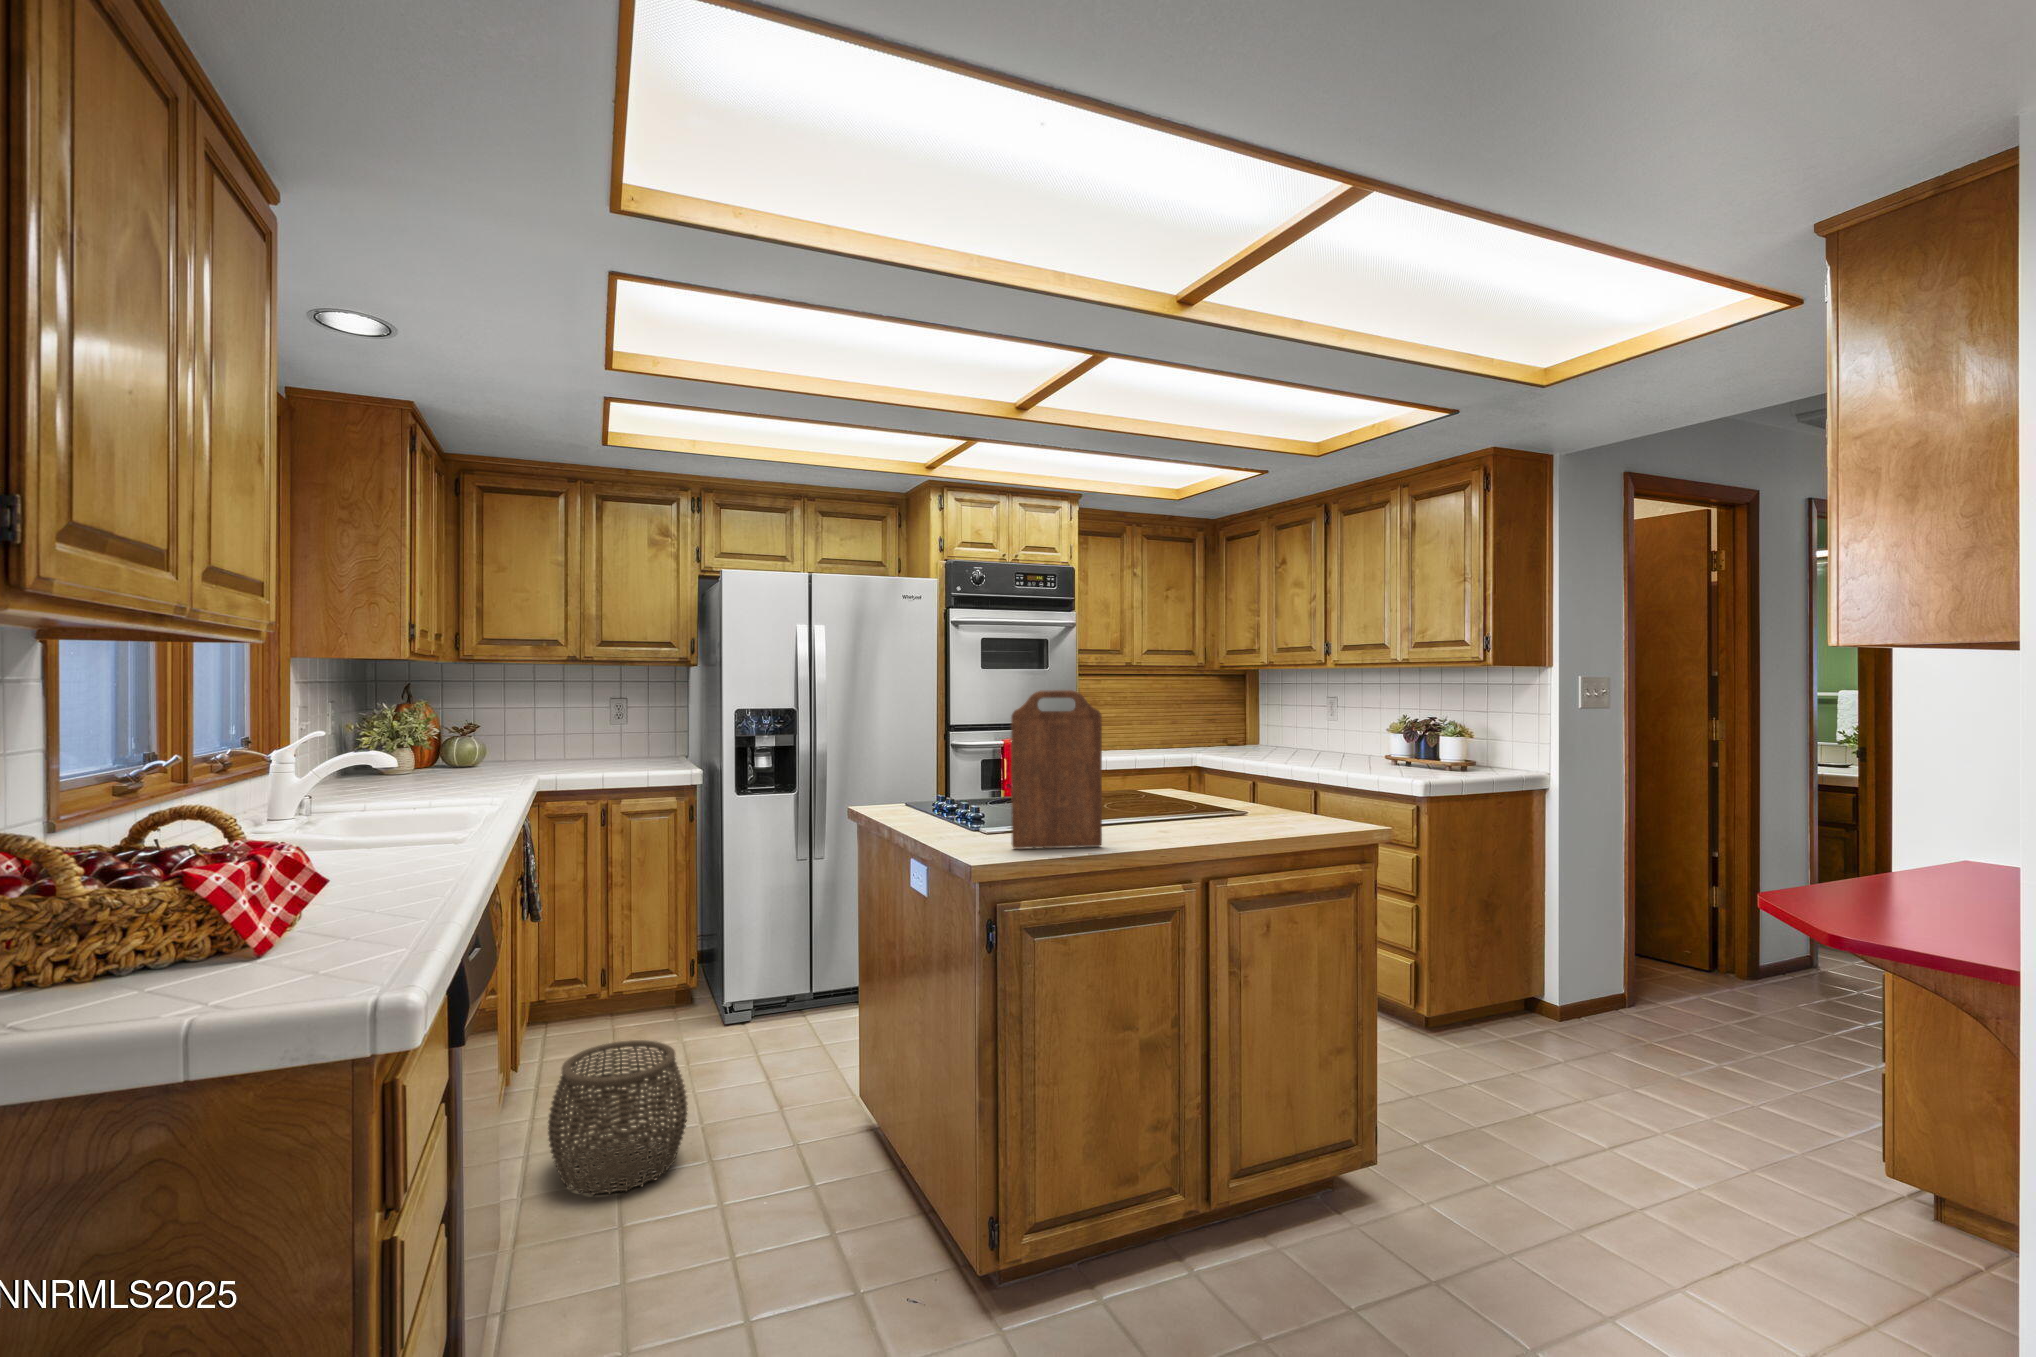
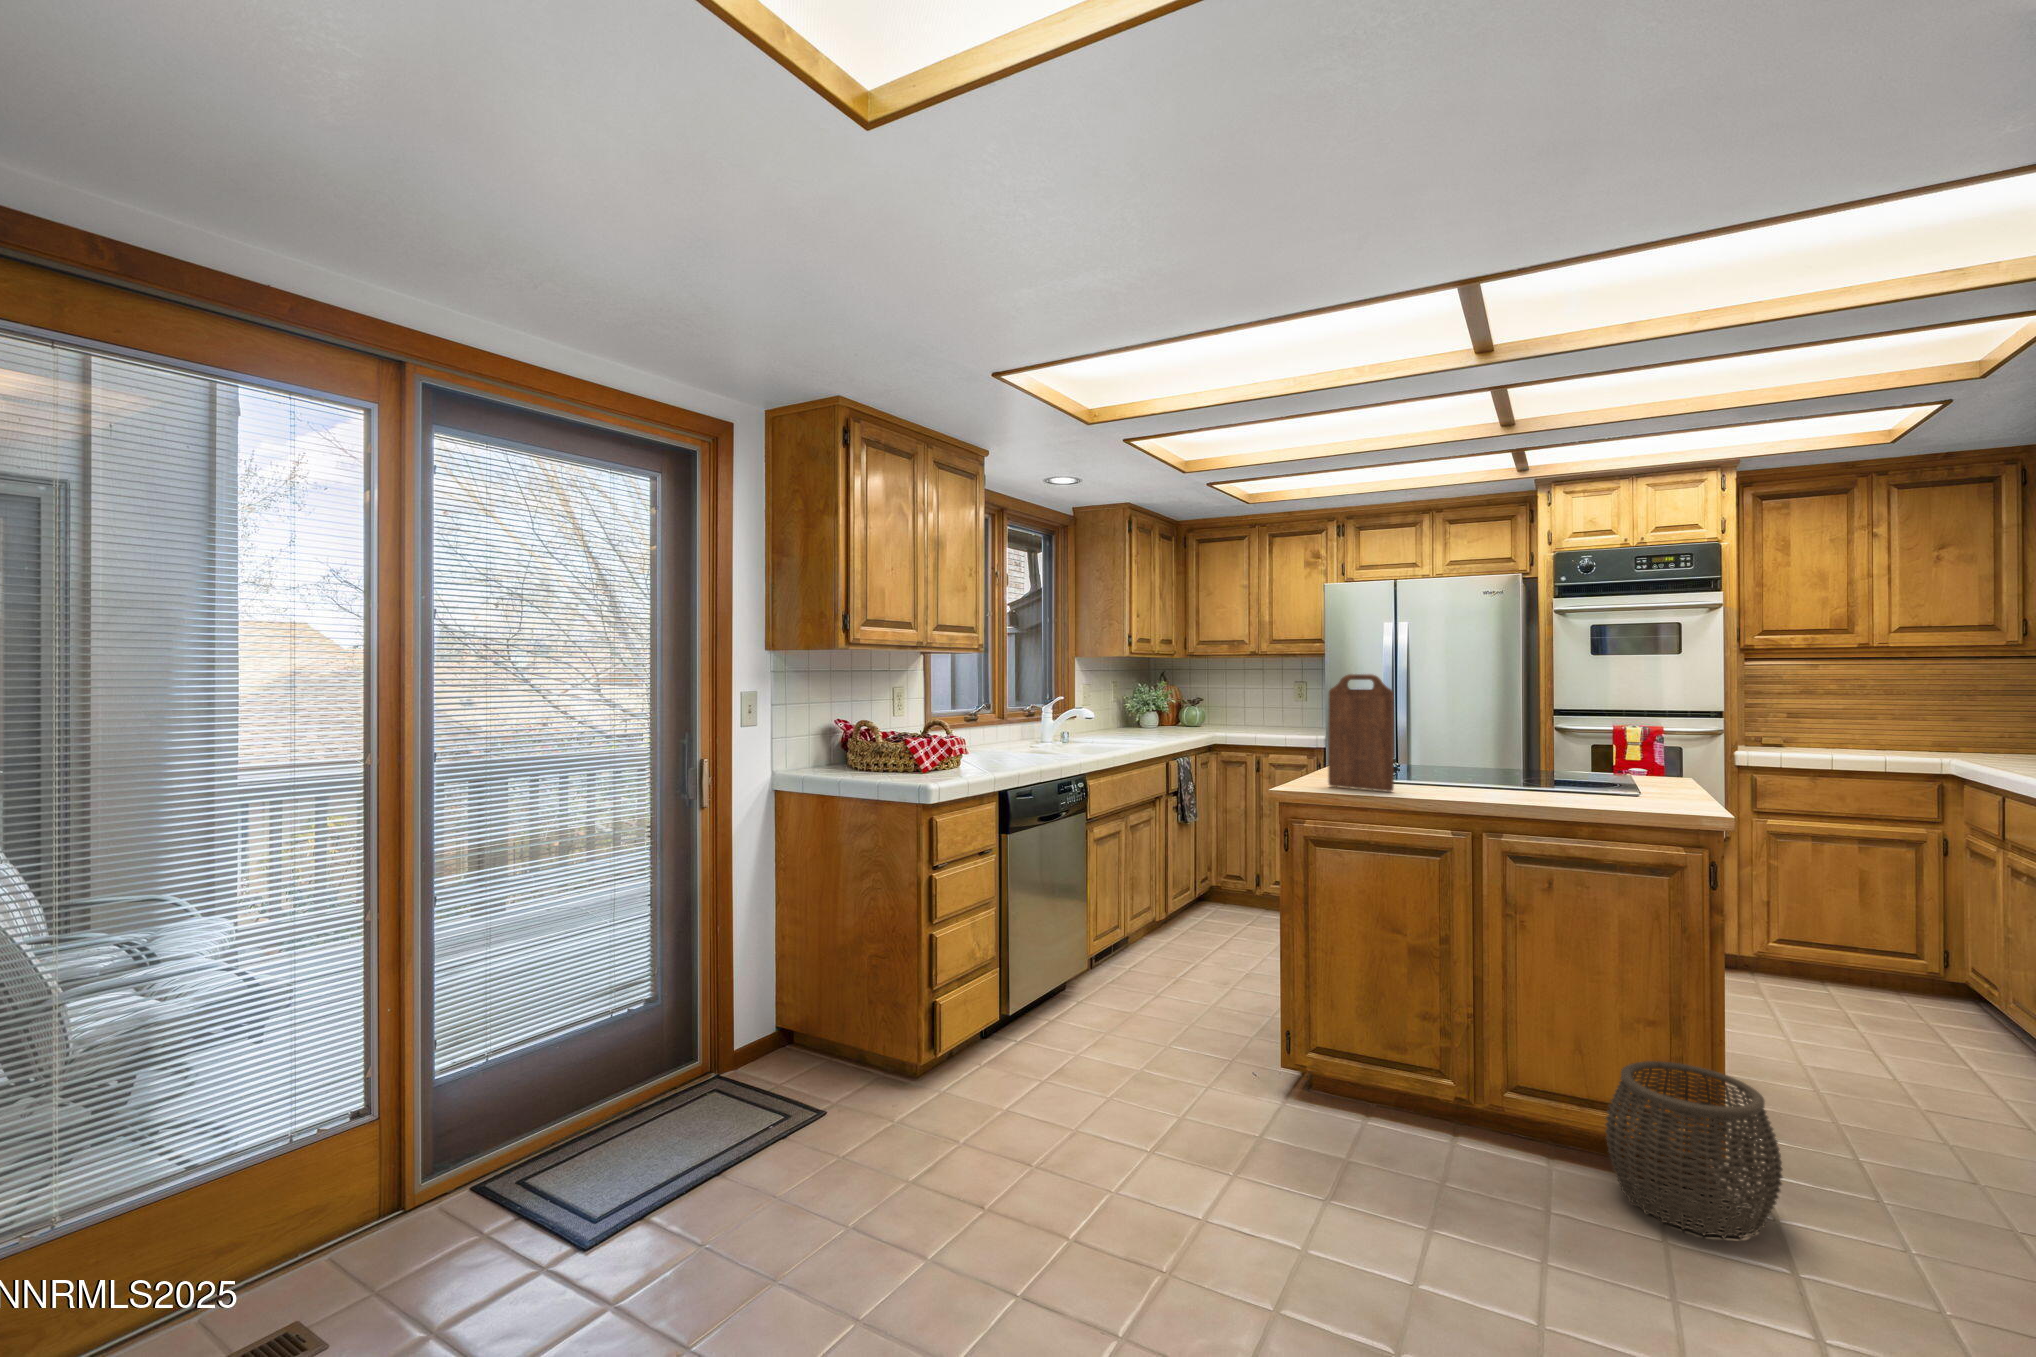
woven basket: present [548,1040,688,1195] -> present [1605,1061,1783,1238]

